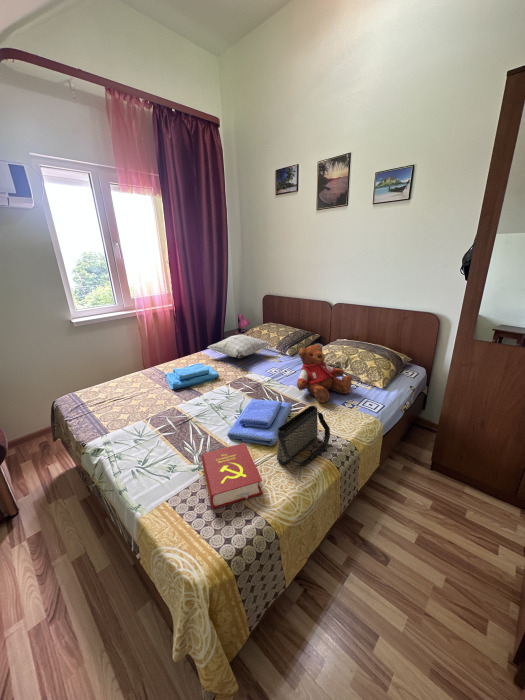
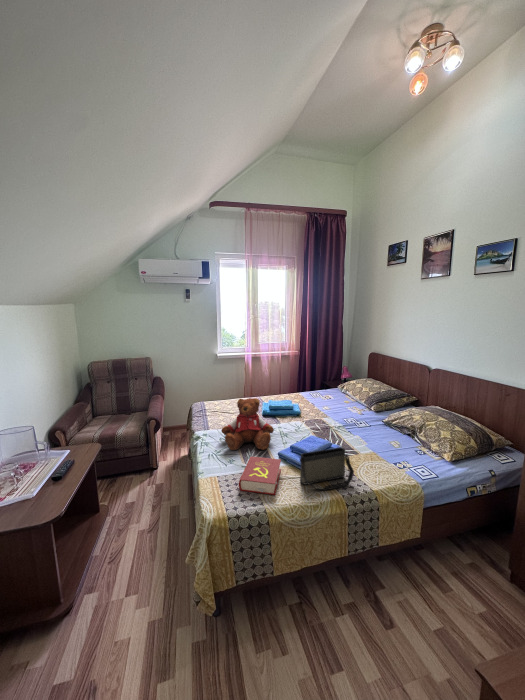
pillow: present [208,334,270,358] -> none [302,384,358,403]
teddy bear: present [297,344,352,403] -> present [221,398,274,450]

